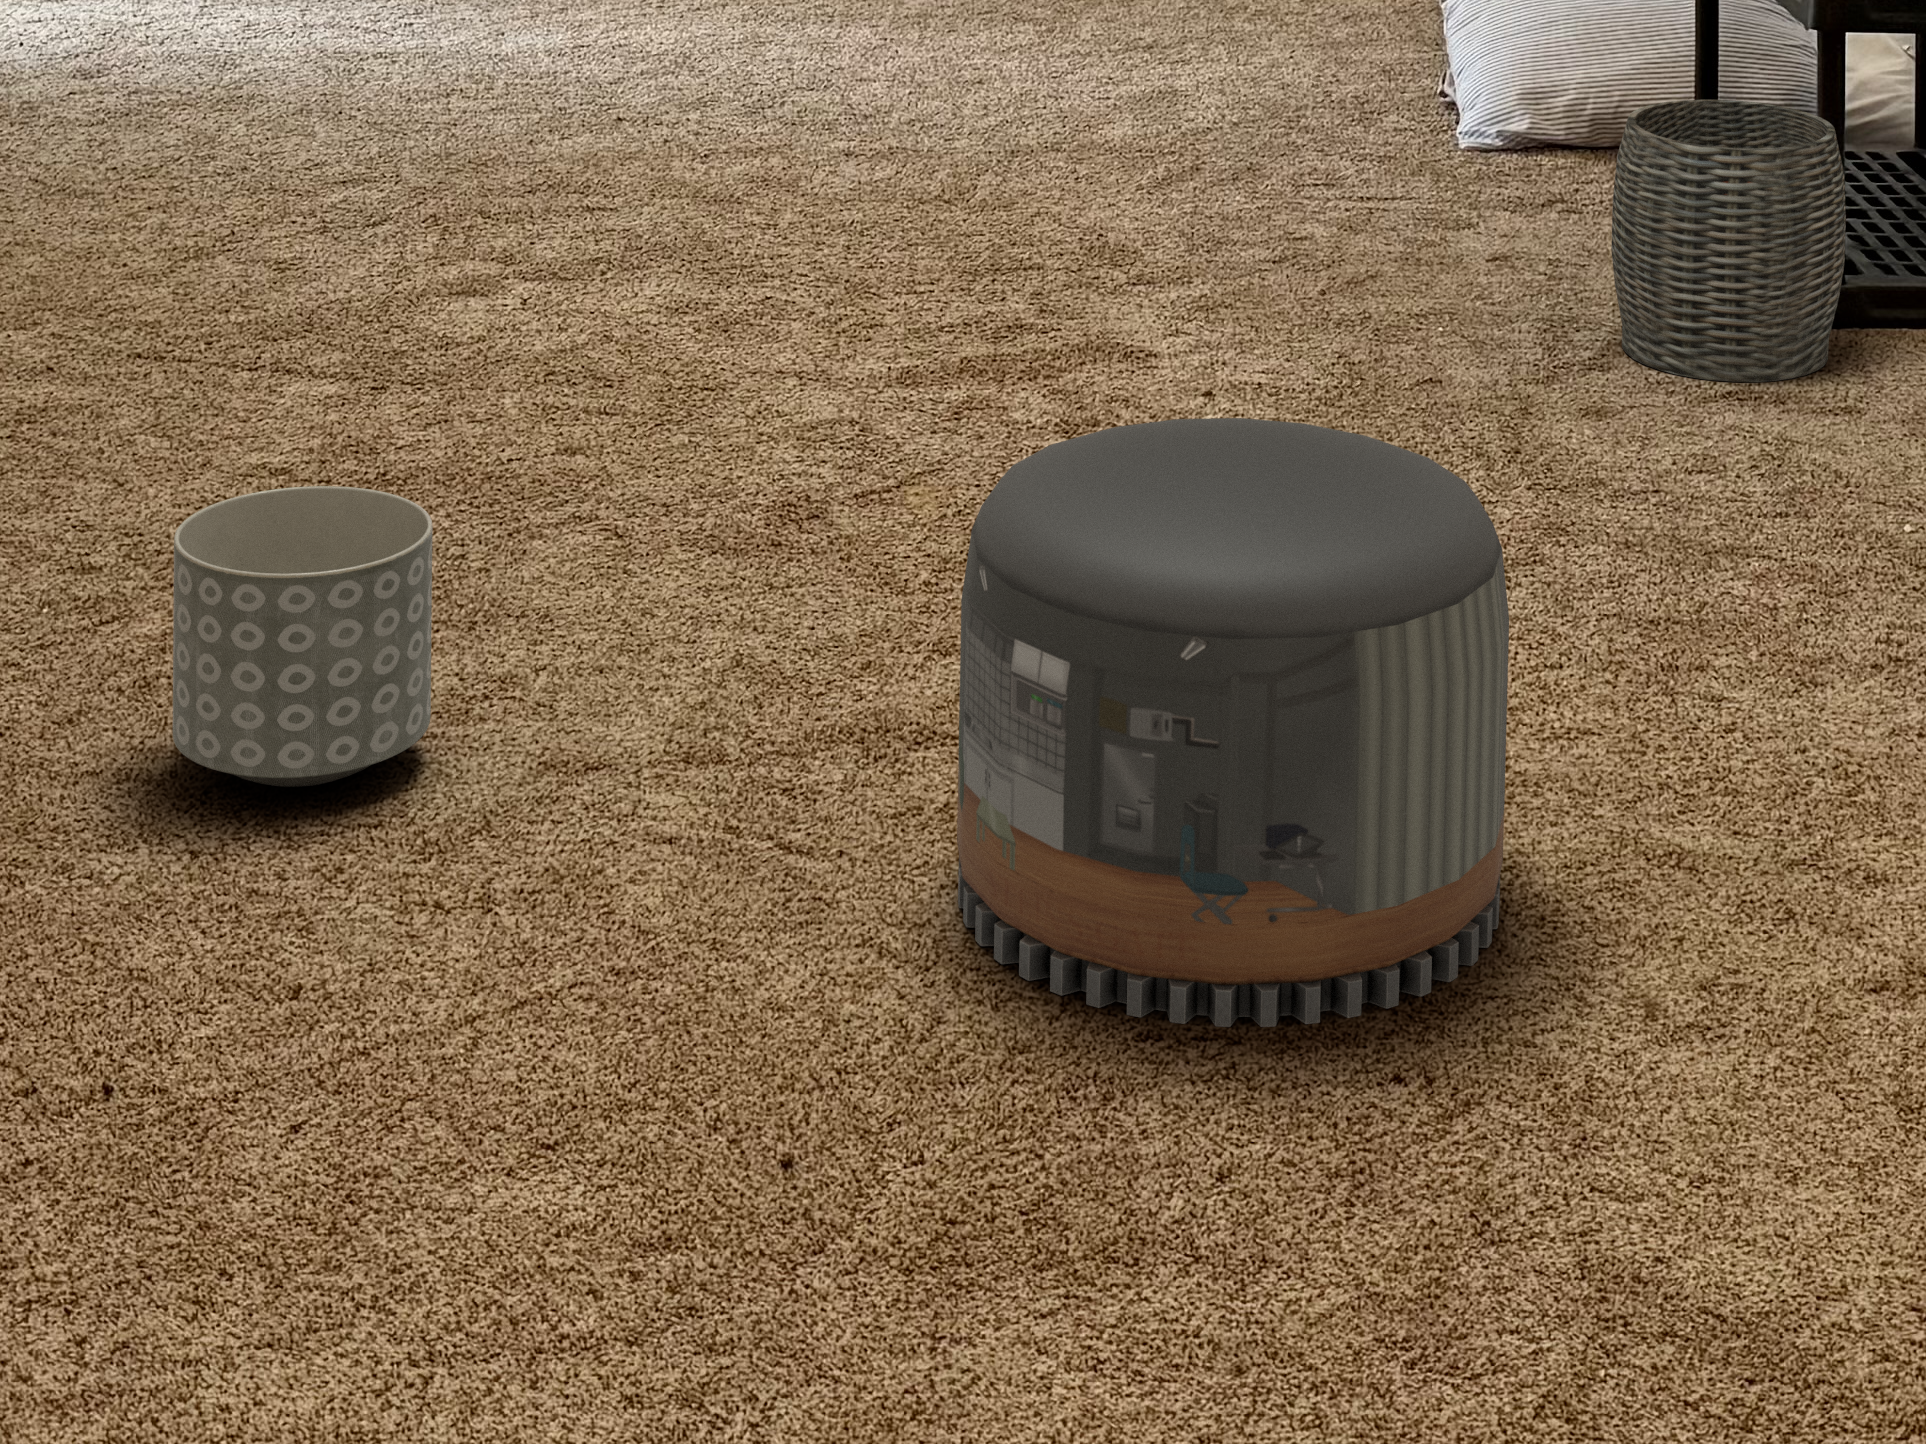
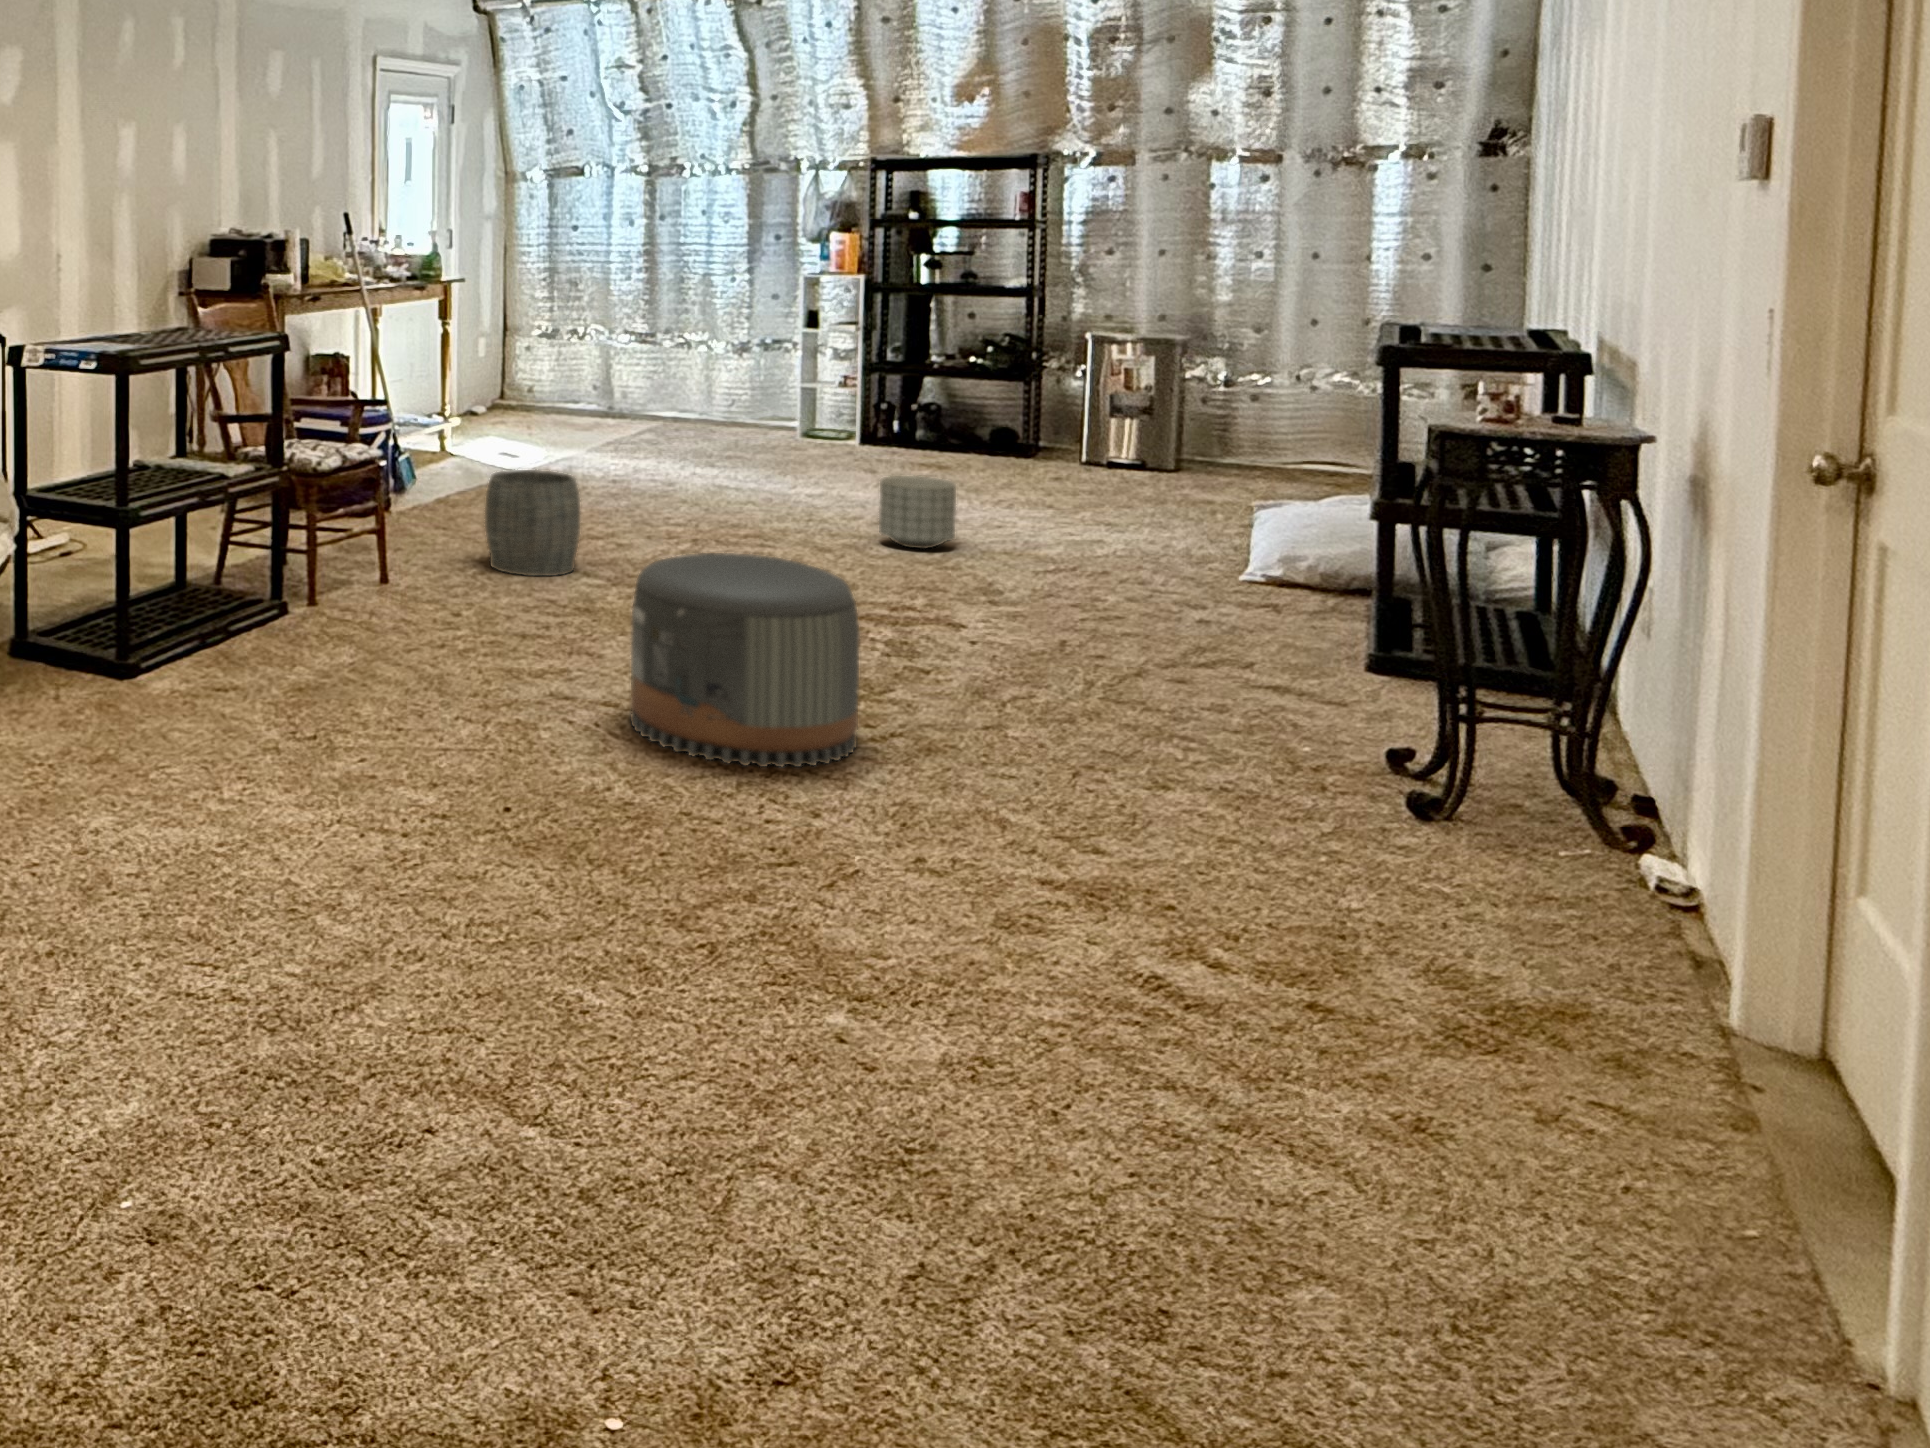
woven basket: present [1611,100,1846,382] -> present [485,470,580,576]
planter: present [173,486,433,787] -> present [879,476,956,549]

